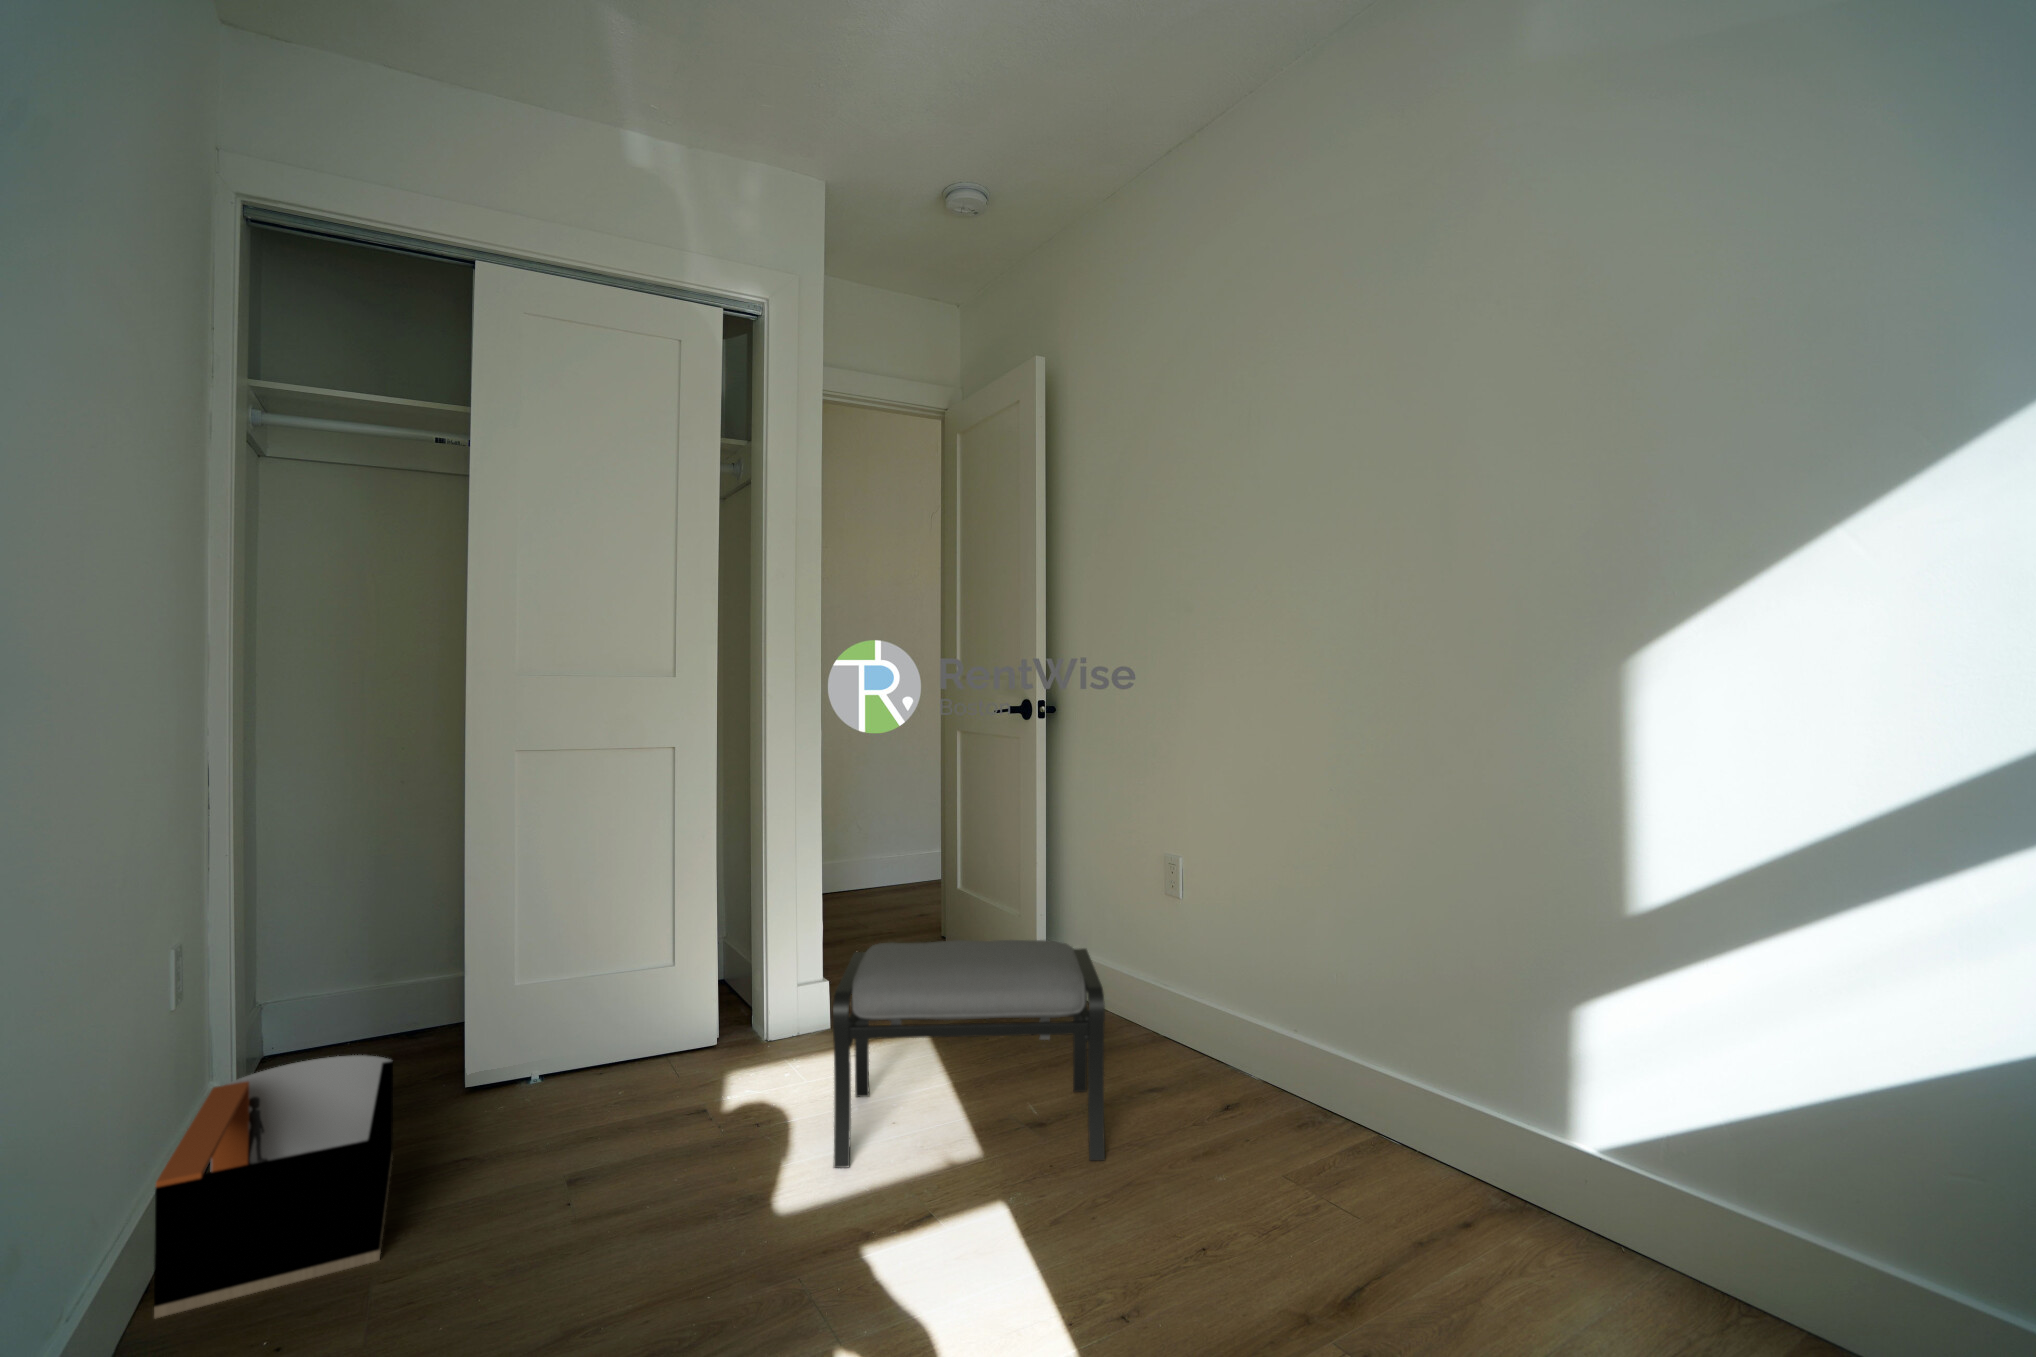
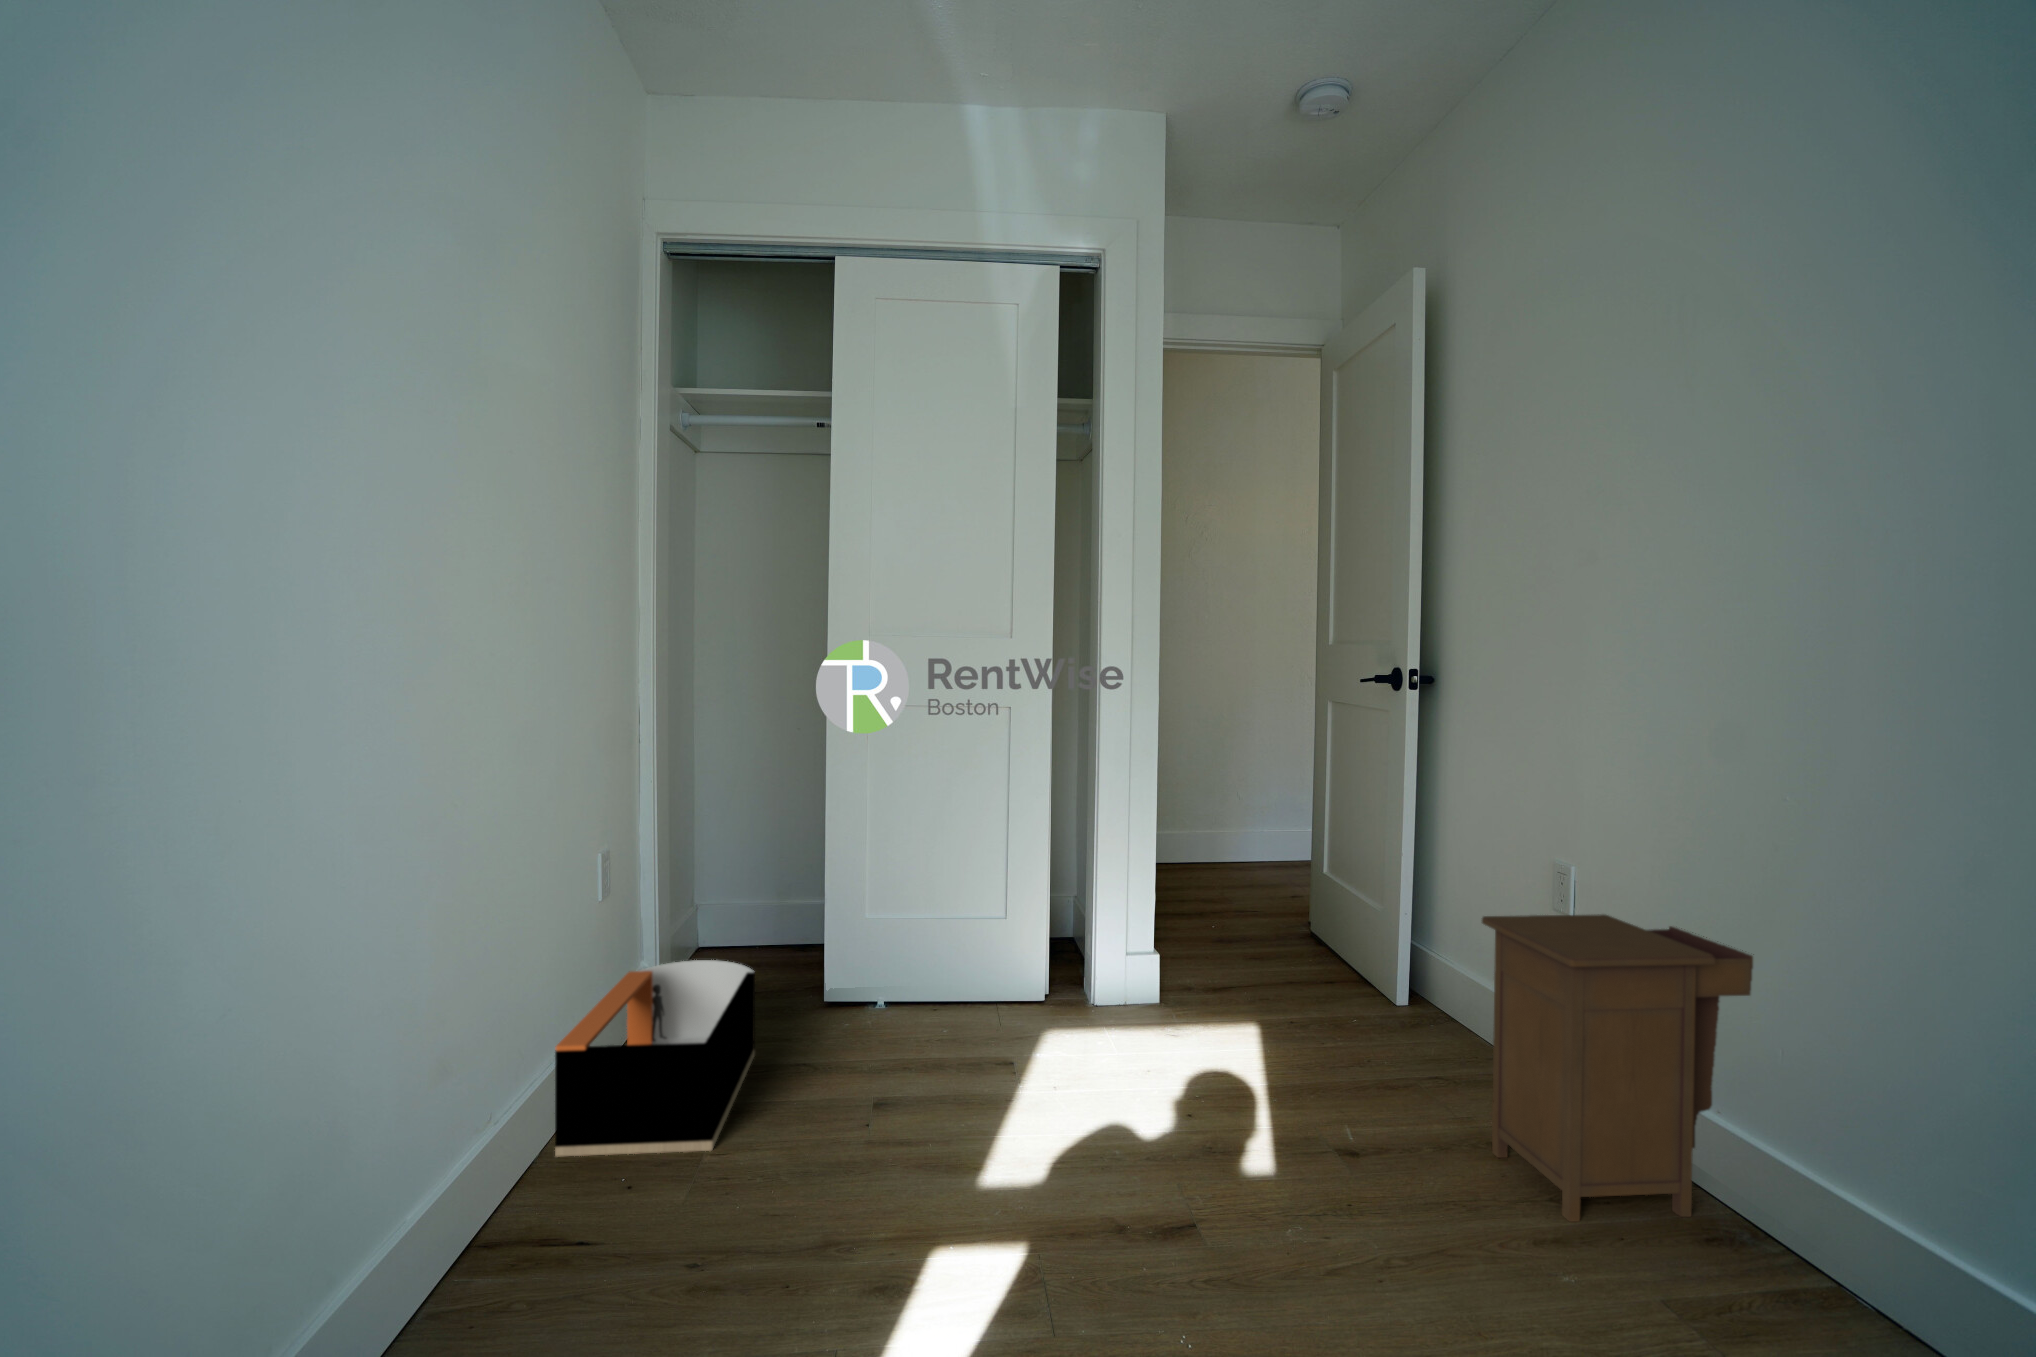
nightstand: none [1117,891,1293,1128] -> present [1482,914,1754,1222]
ottoman: present [833,940,1105,1168] -> none [1117,927,1445,1238]

